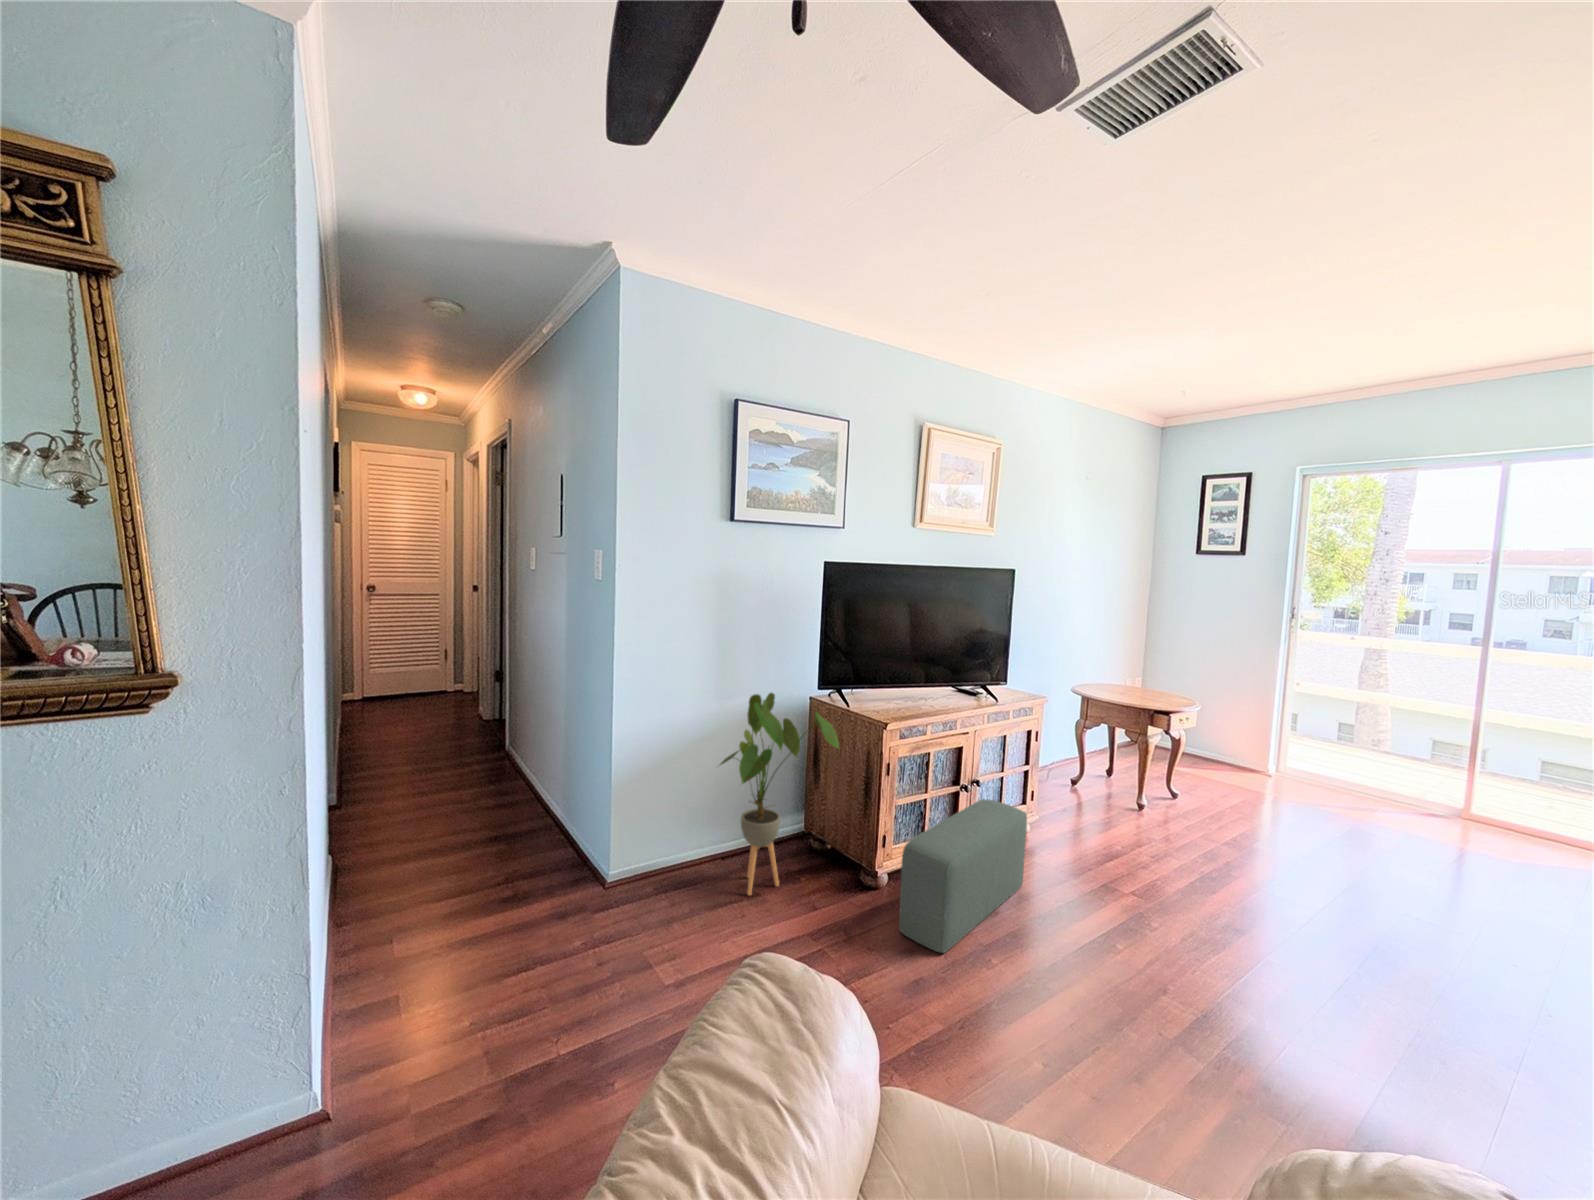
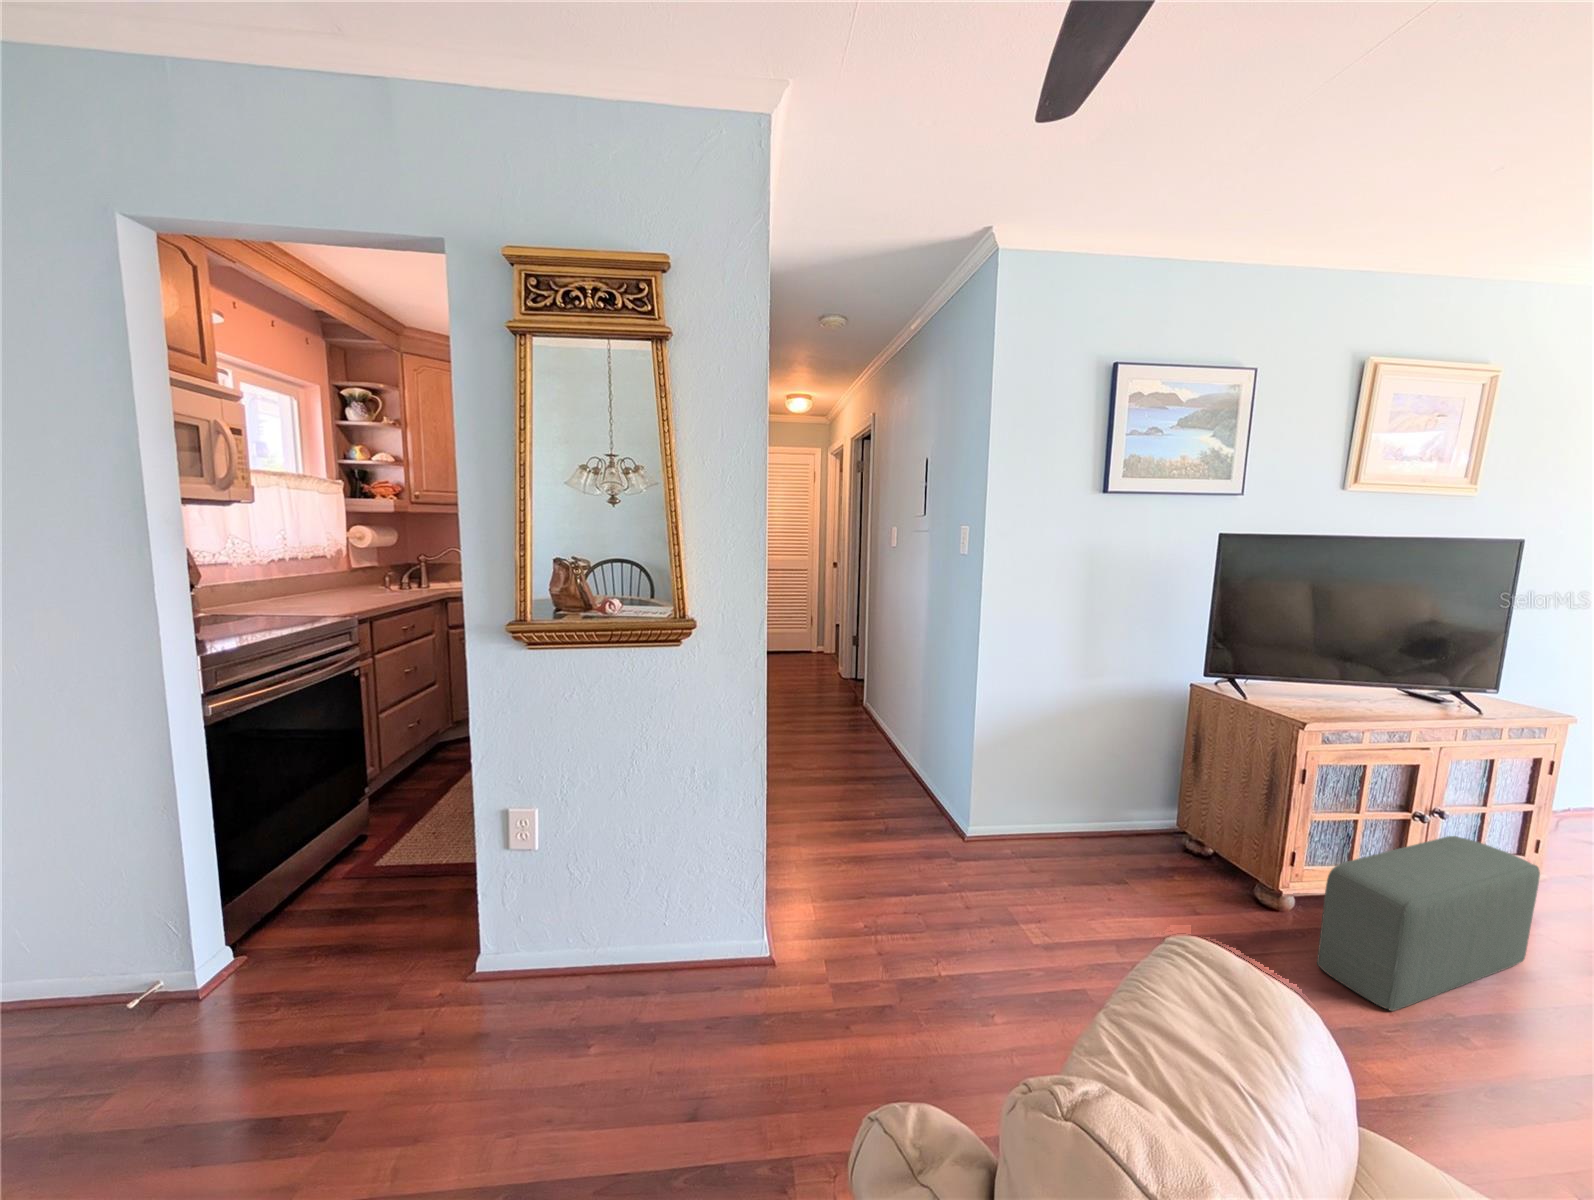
house plant: present [720,693,839,895] -> none [1077,674,1234,879]

